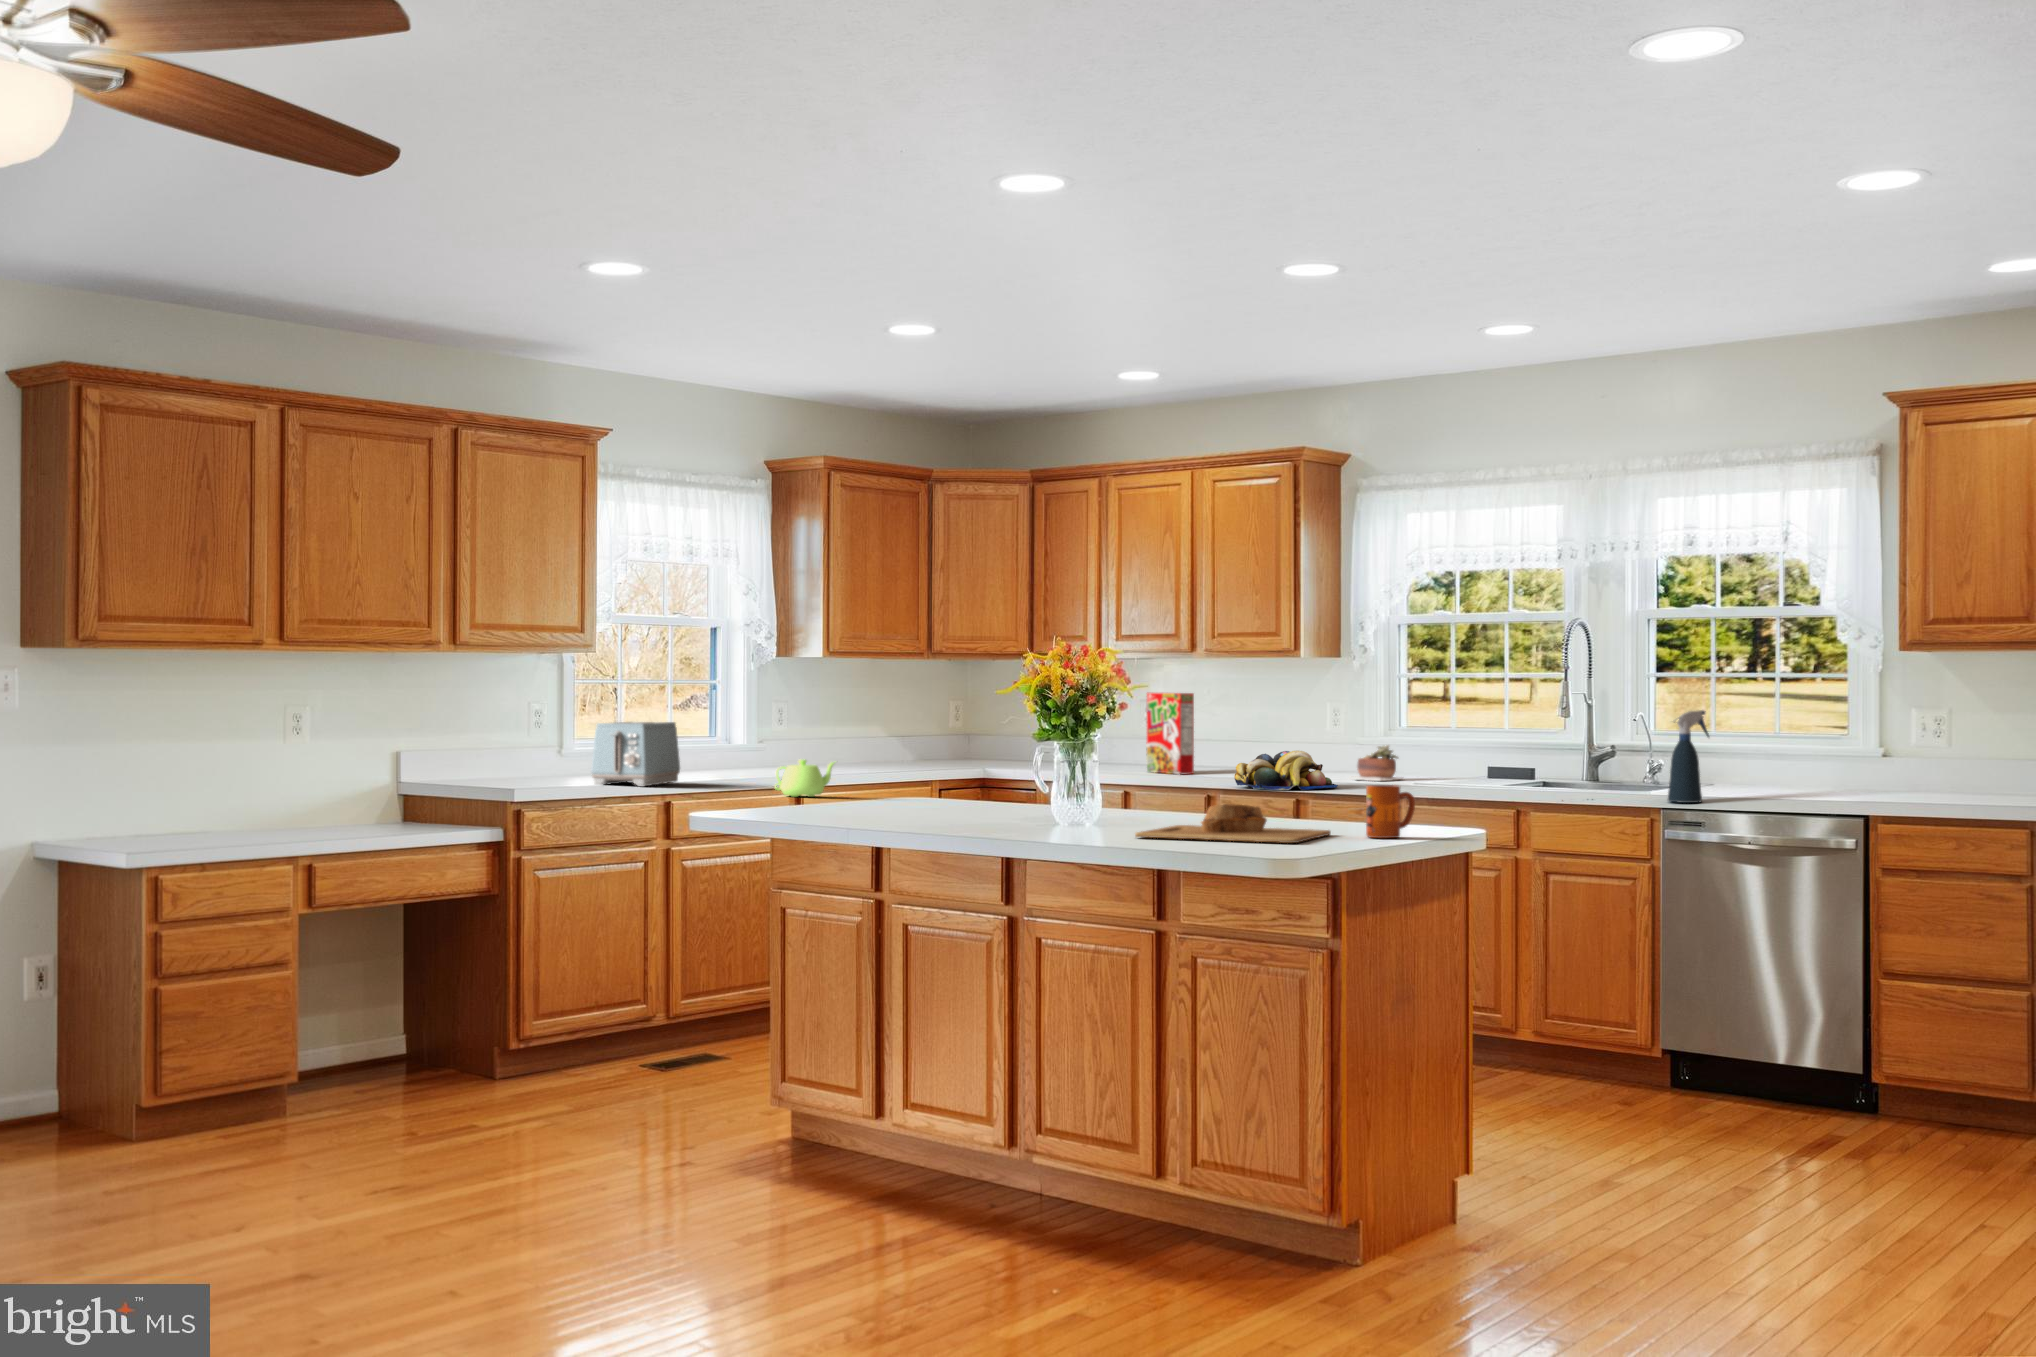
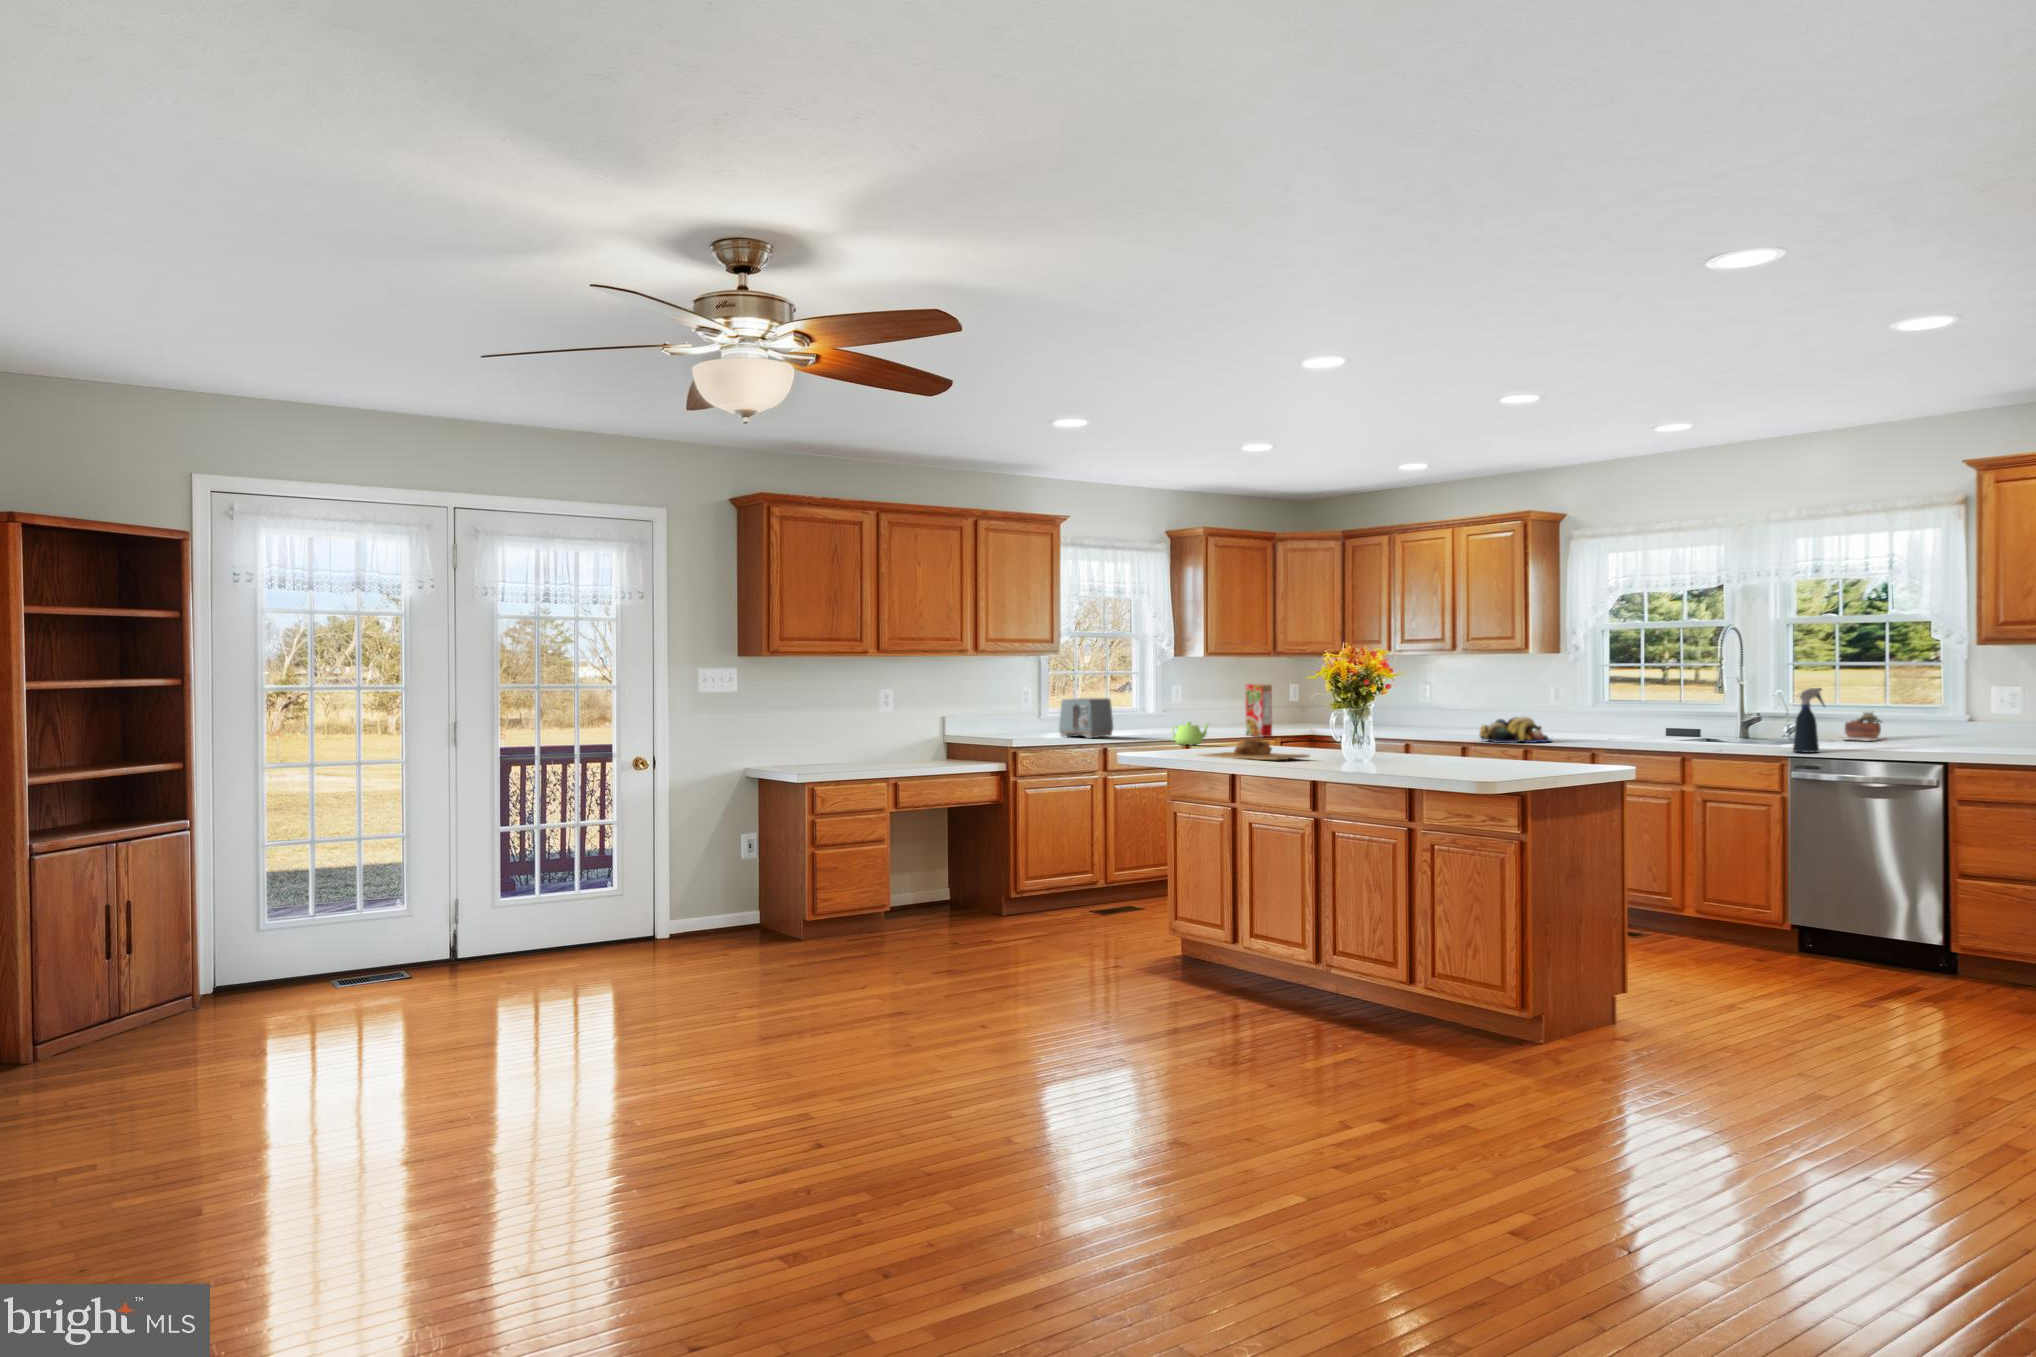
cereal box: present [1147,693,1194,775] -> present [1246,684,1272,737]
succulent plant: present [1350,745,1403,781] -> present [1839,712,1886,741]
mug: present [1366,785,1415,838] -> none [1551,737,1586,771]
cutting board: present [1135,804,1331,843] -> present [1200,740,1309,760]

